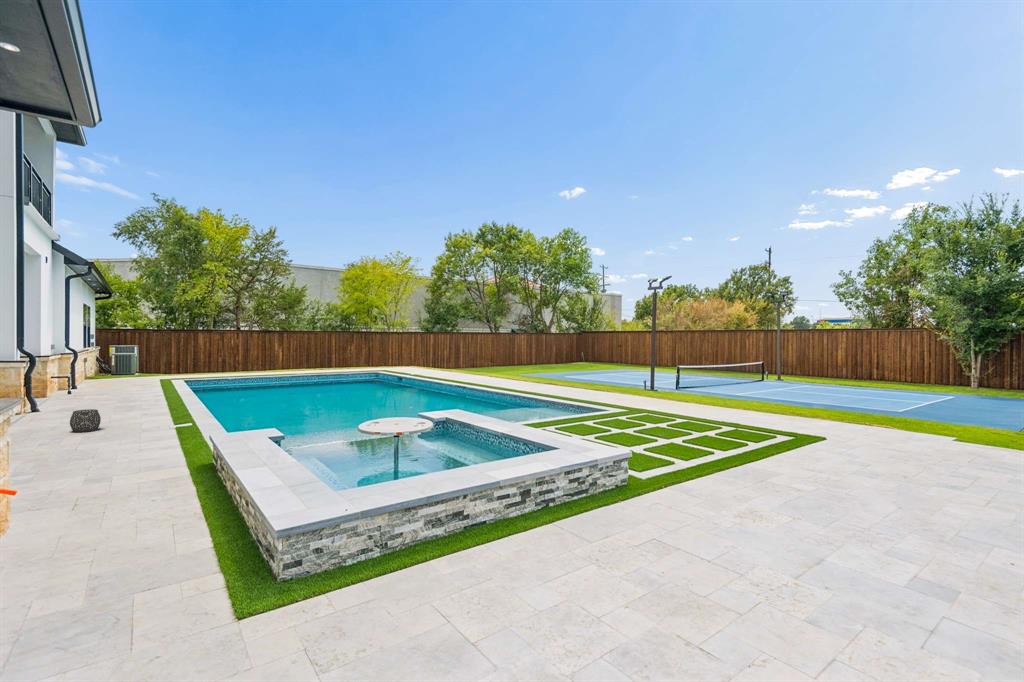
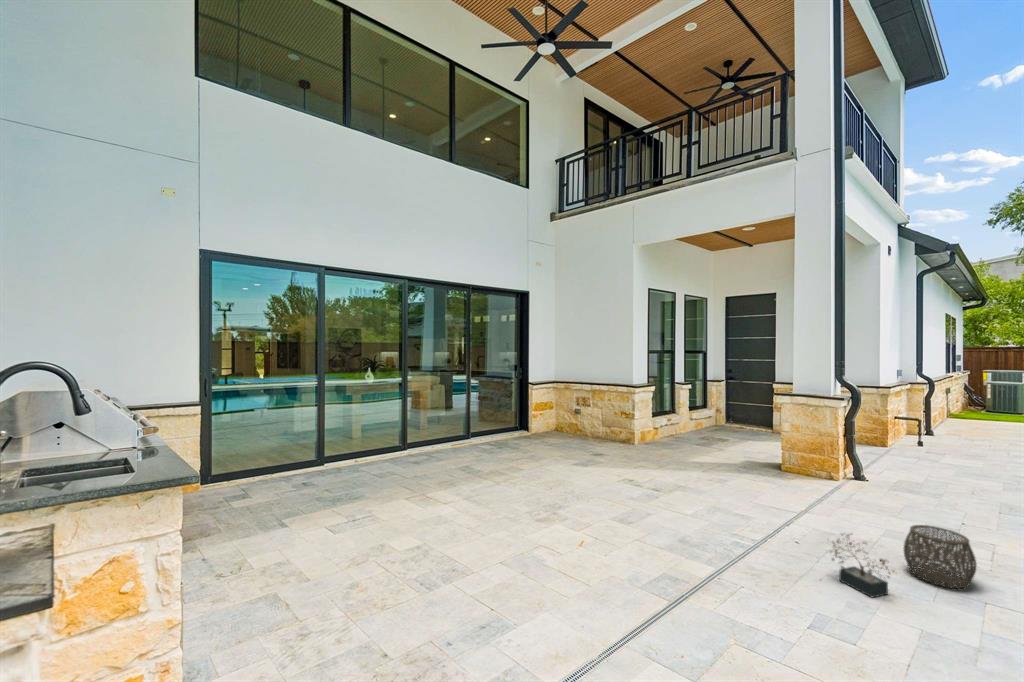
decorative plant: none [33,418,69,441] -> present [830,533,895,597]

